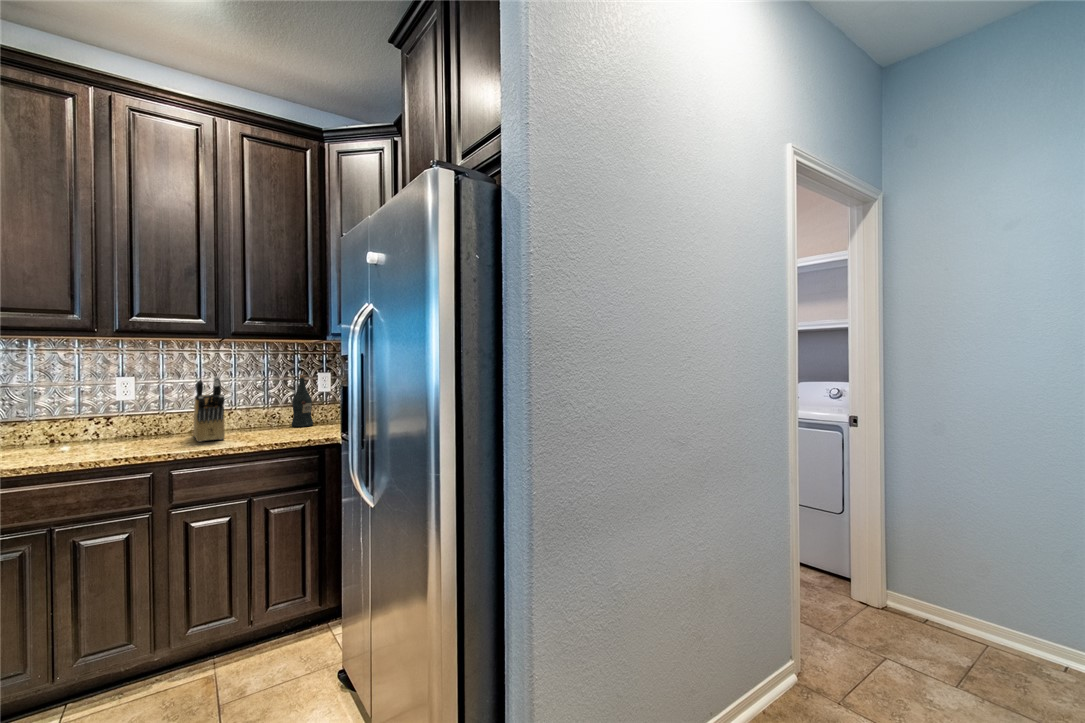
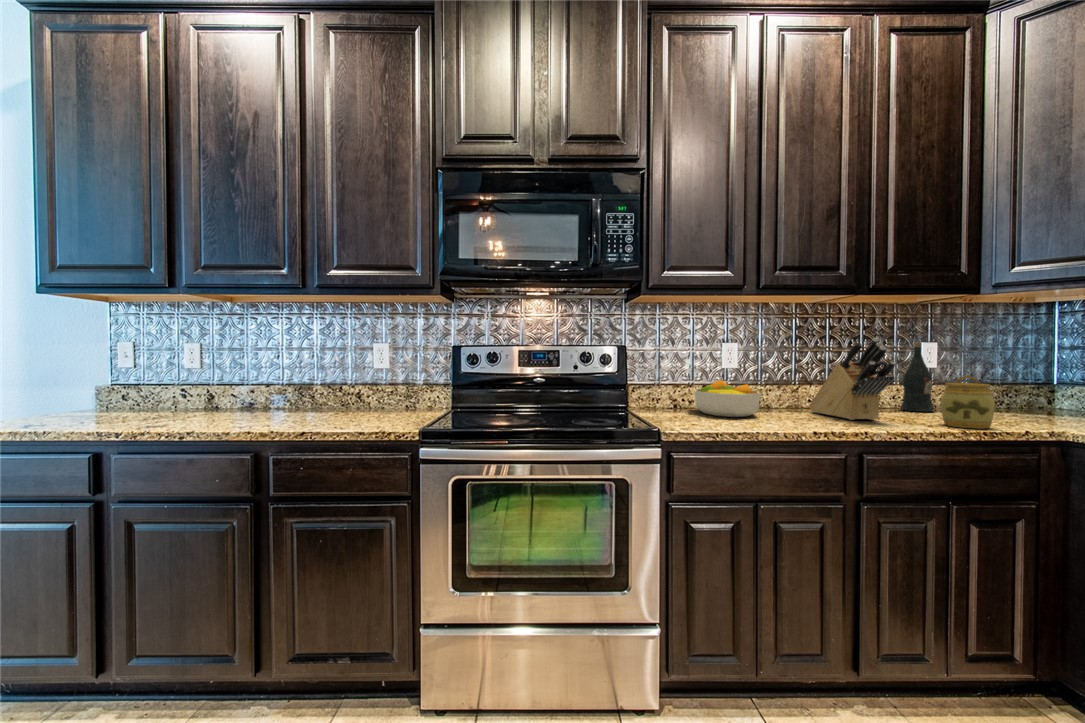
jar: none [261,403,294,441] -> present [941,375,995,429]
fruit bowl: none [49,413,127,450] -> present [694,380,760,417]

